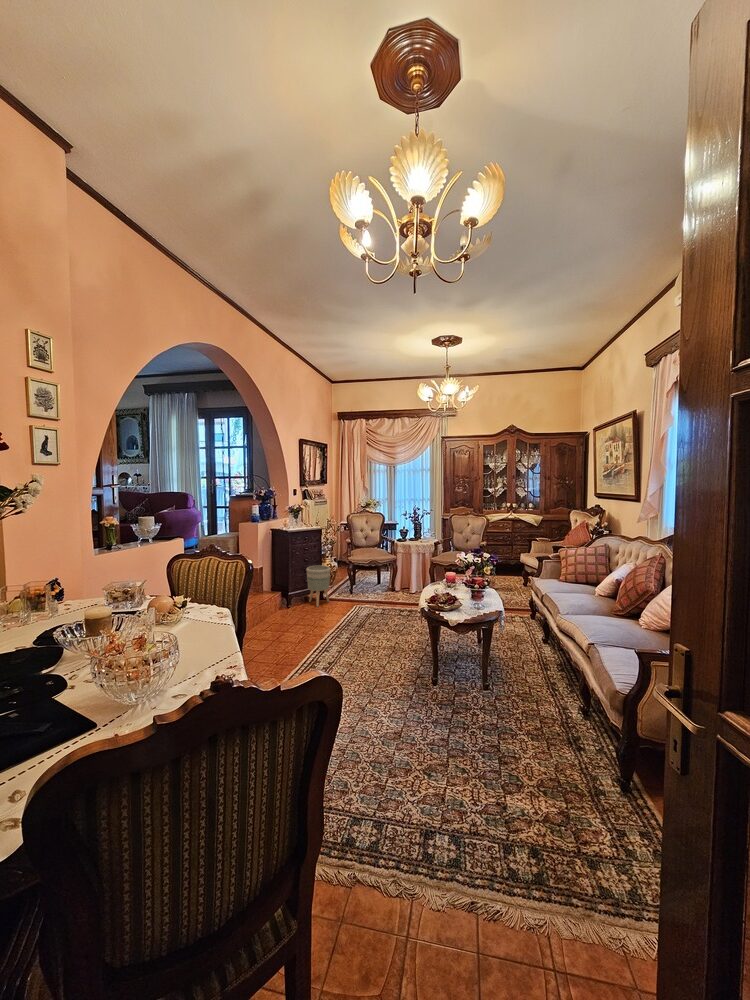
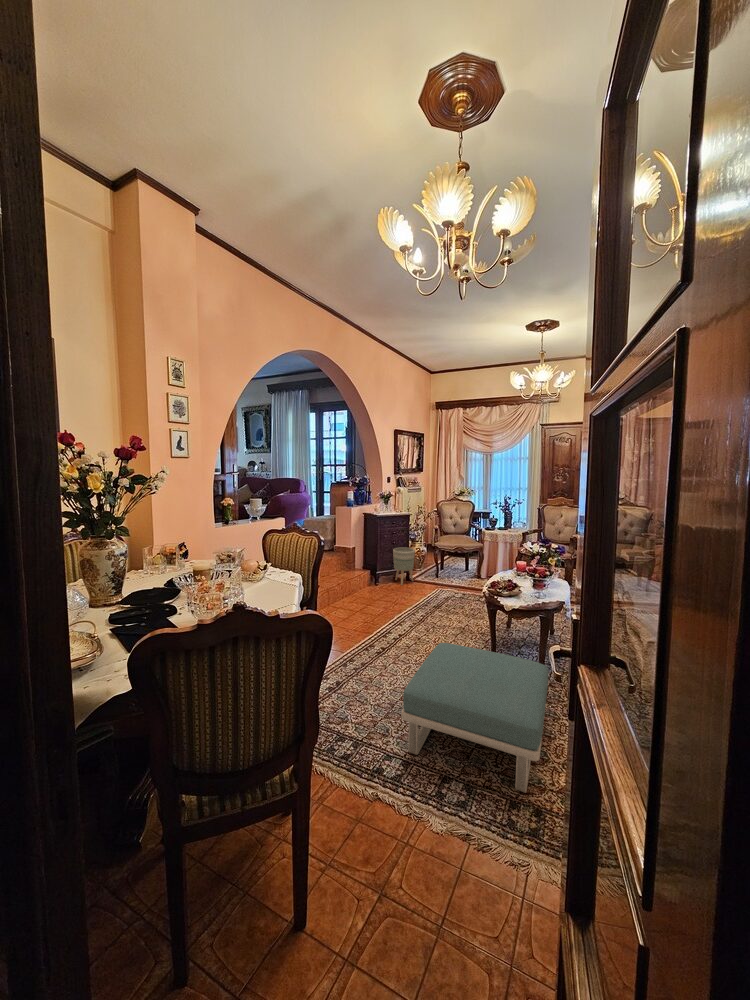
footstool: none [368,670,527,830] -> present [401,643,548,793]

